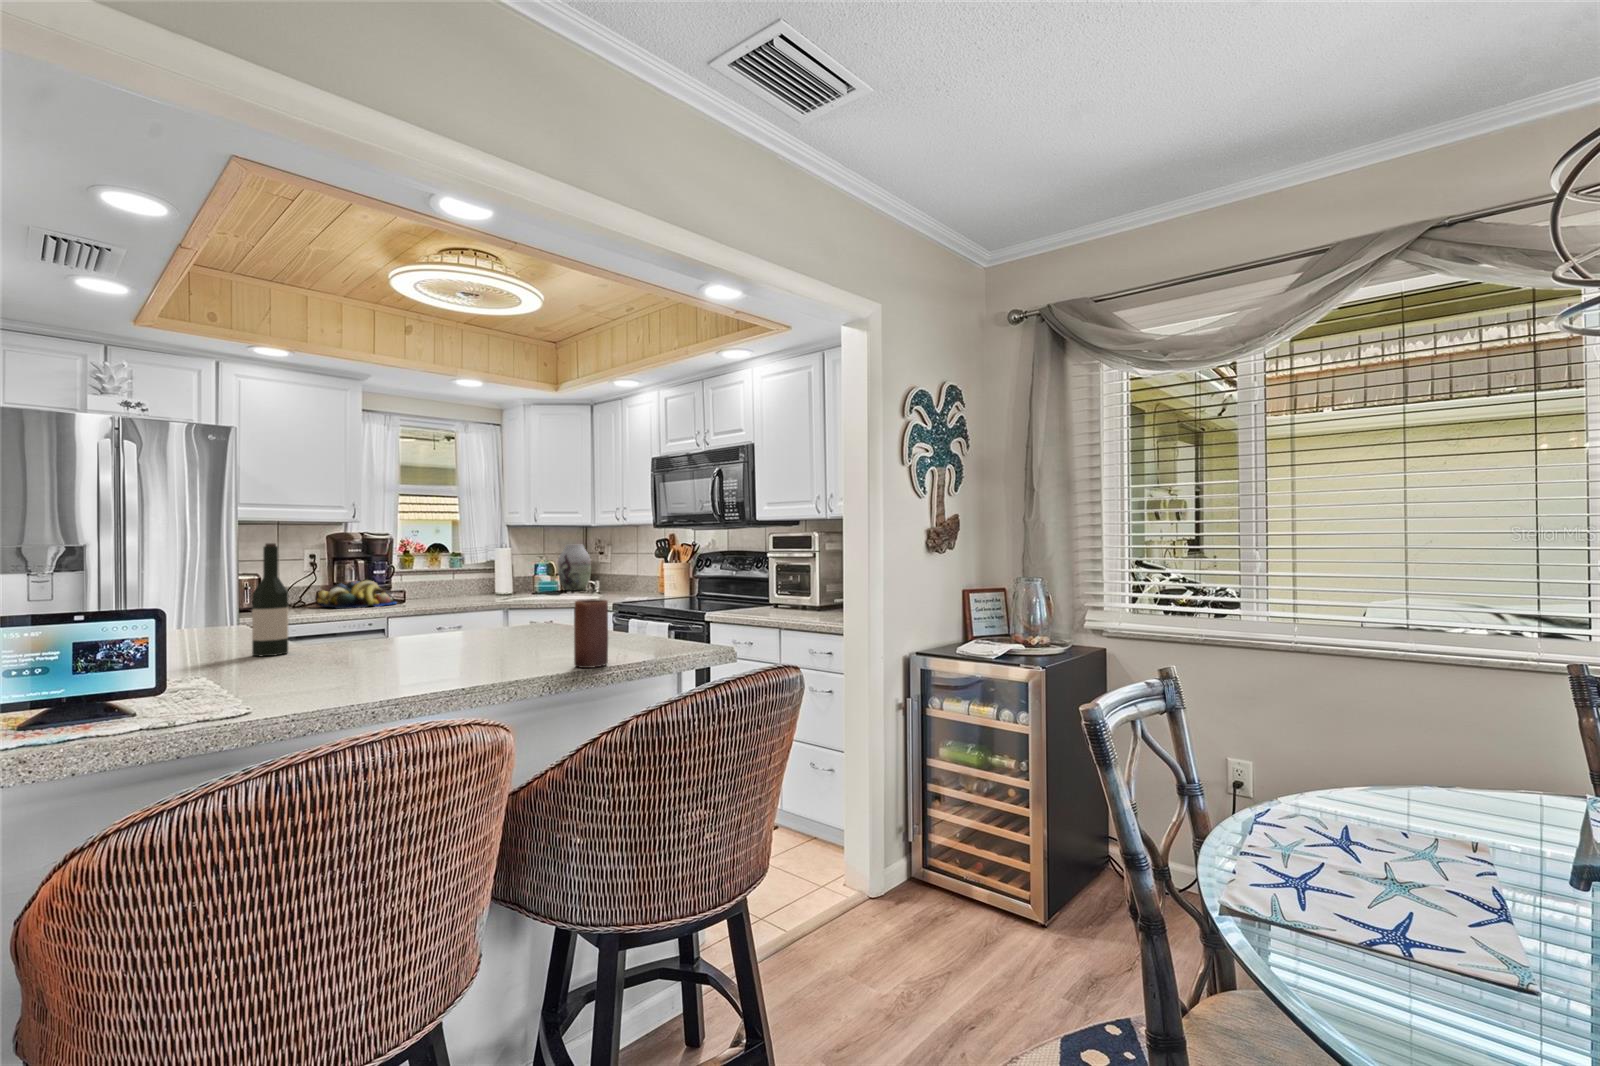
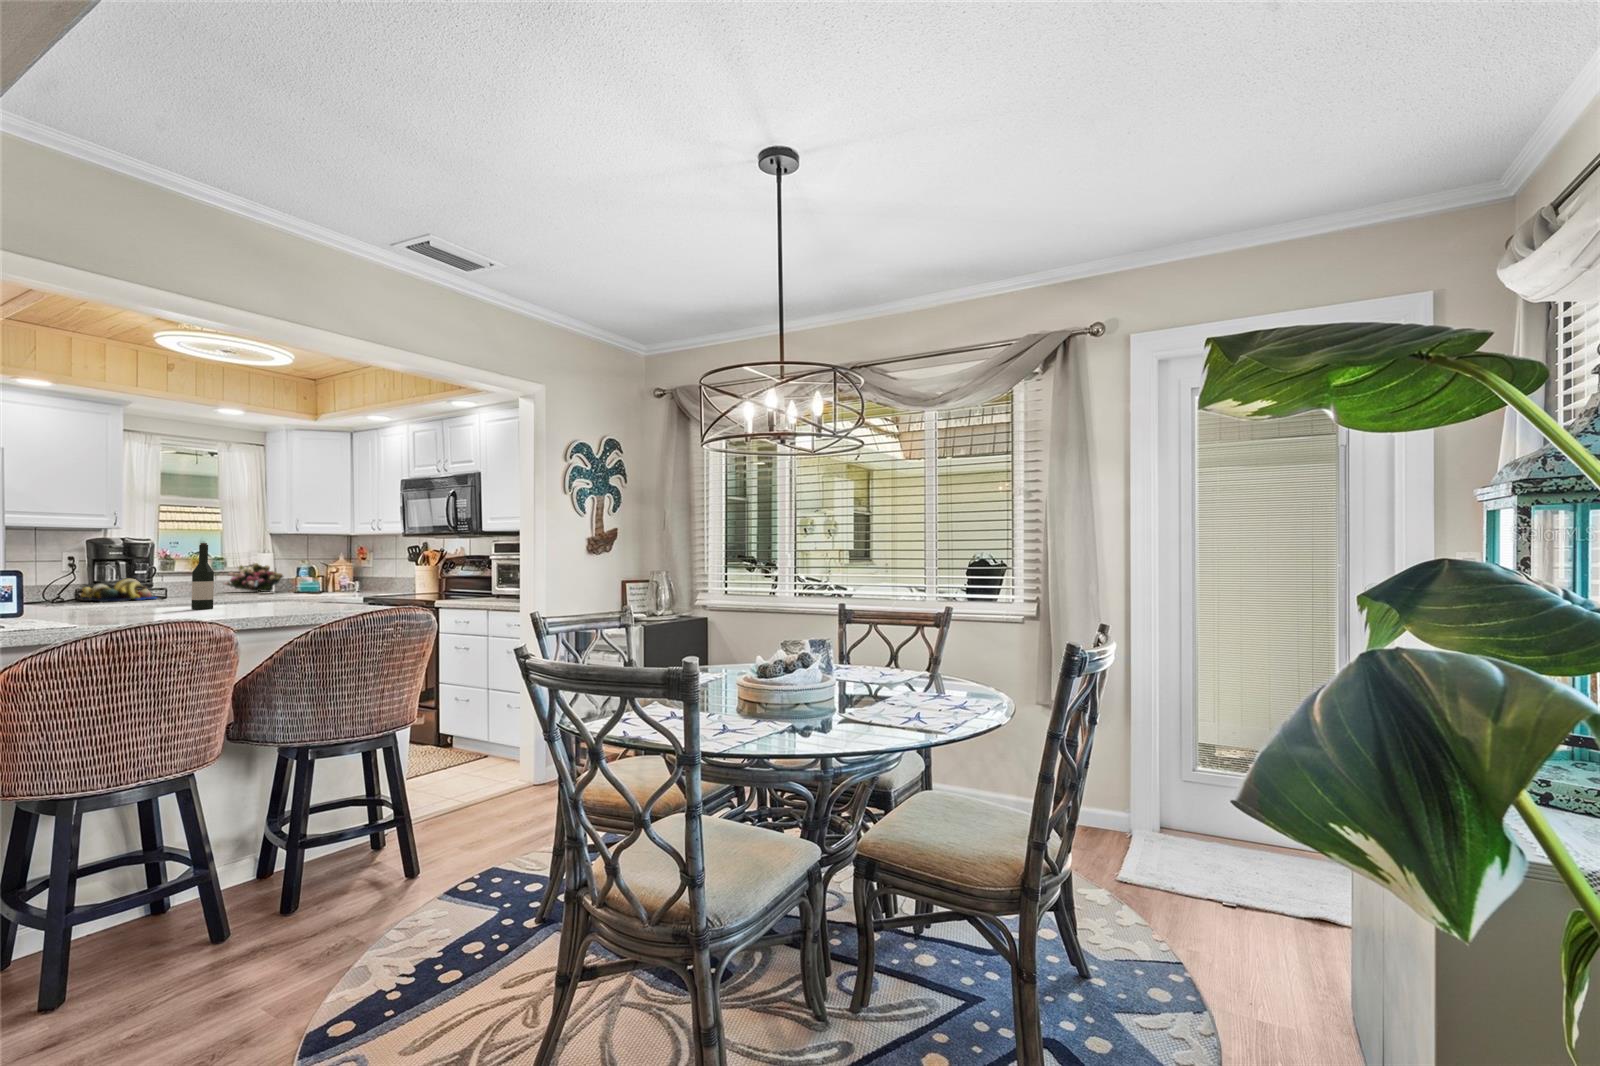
wine bottle: present [252,543,289,656] -> present [191,543,214,609]
vase: present [558,544,591,590] -> none [316,551,348,590]
flower arrangement: none [463,559,524,592] -> present [224,563,283,592]
candle: present [574,600,608,668] -> none [288,576,311,616]

